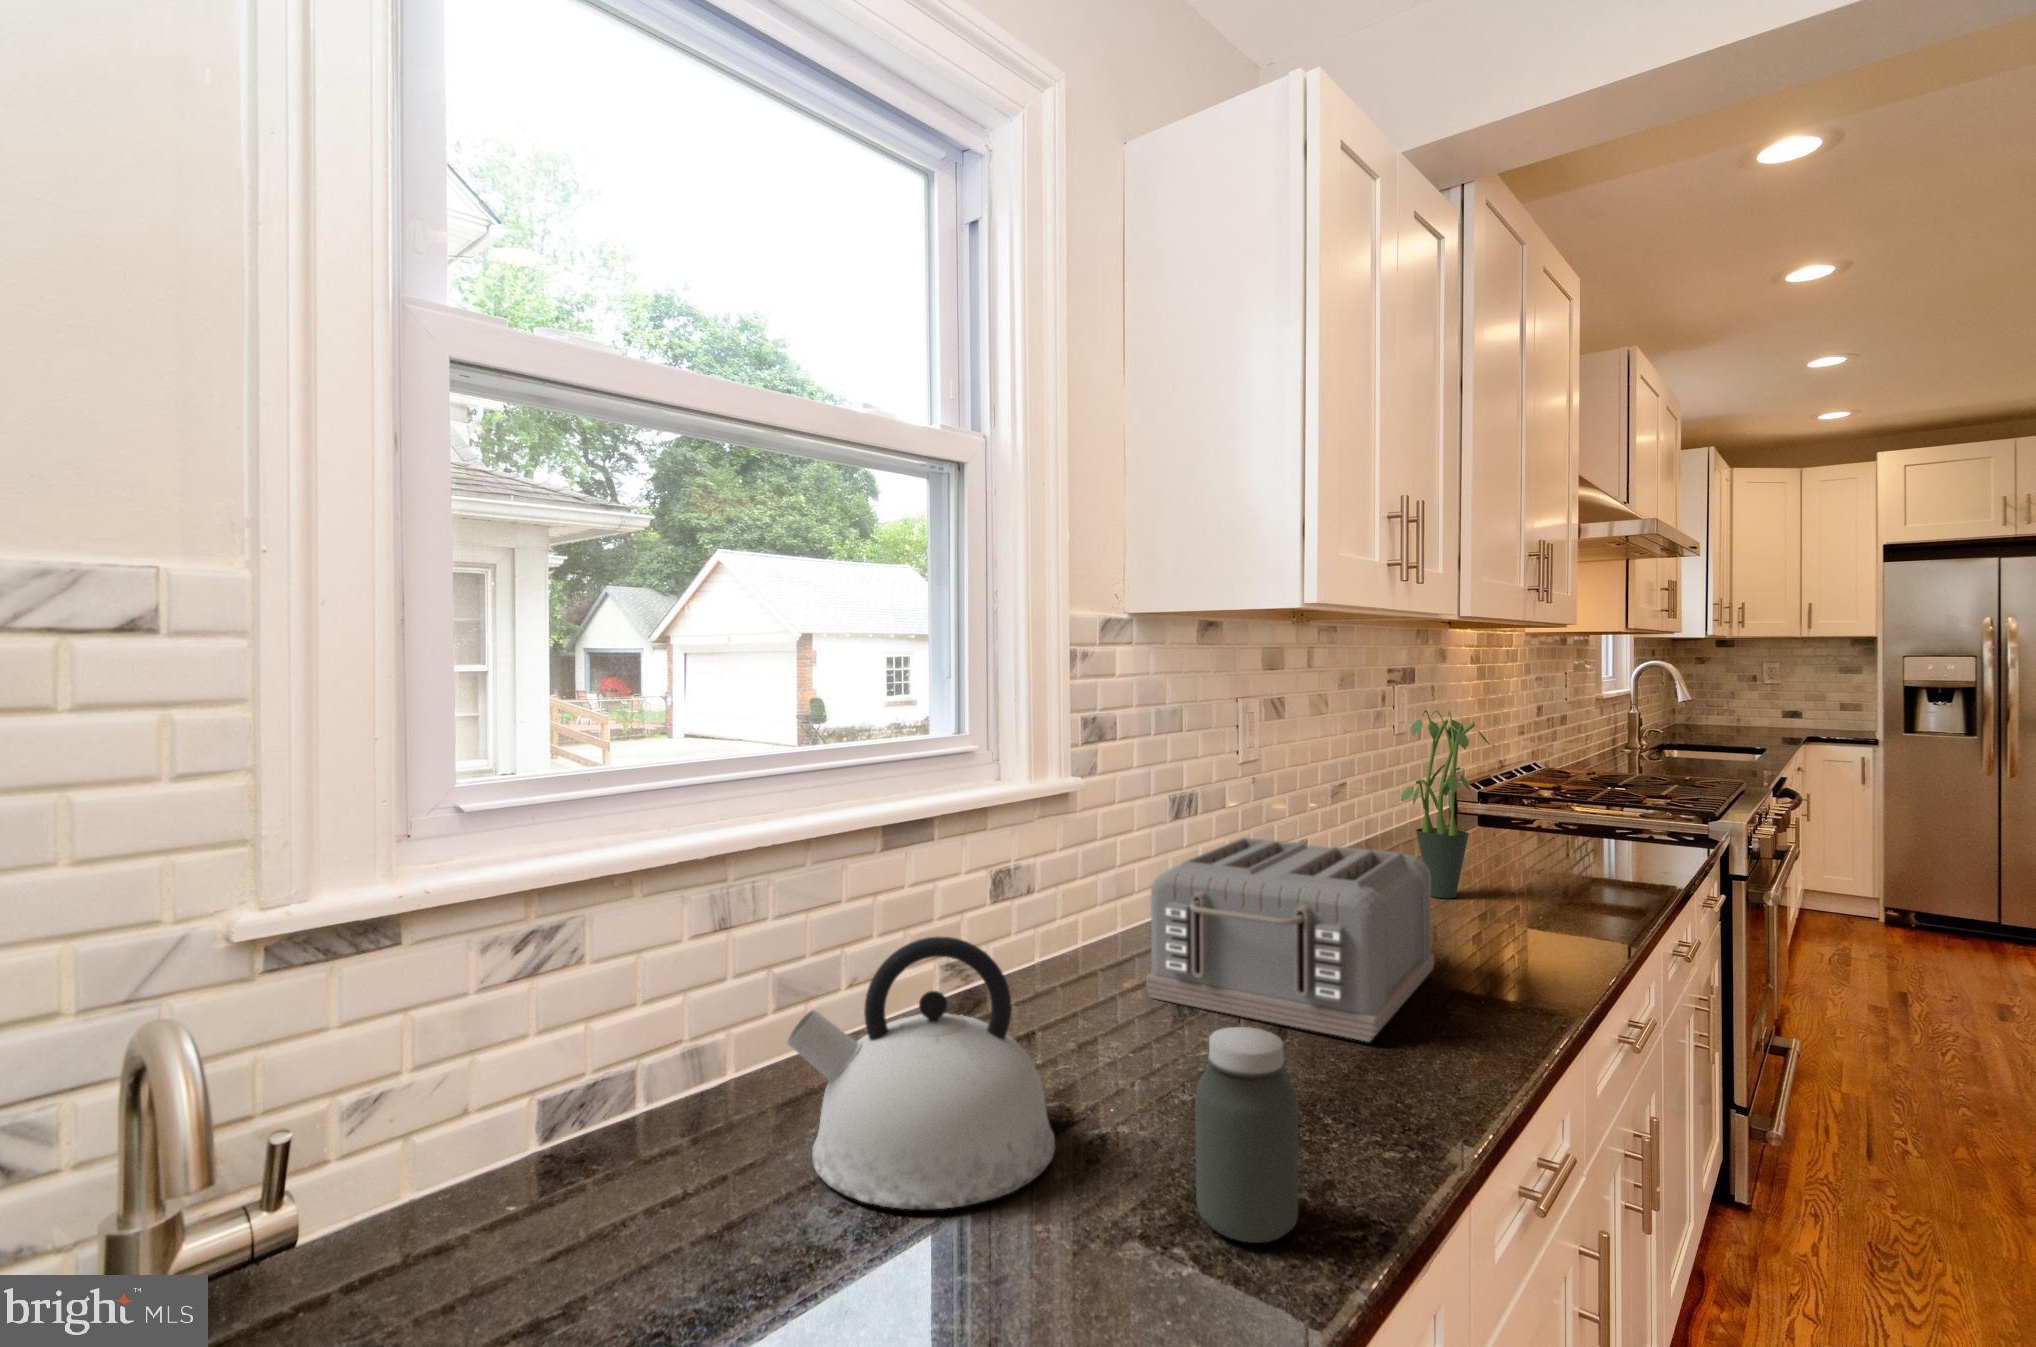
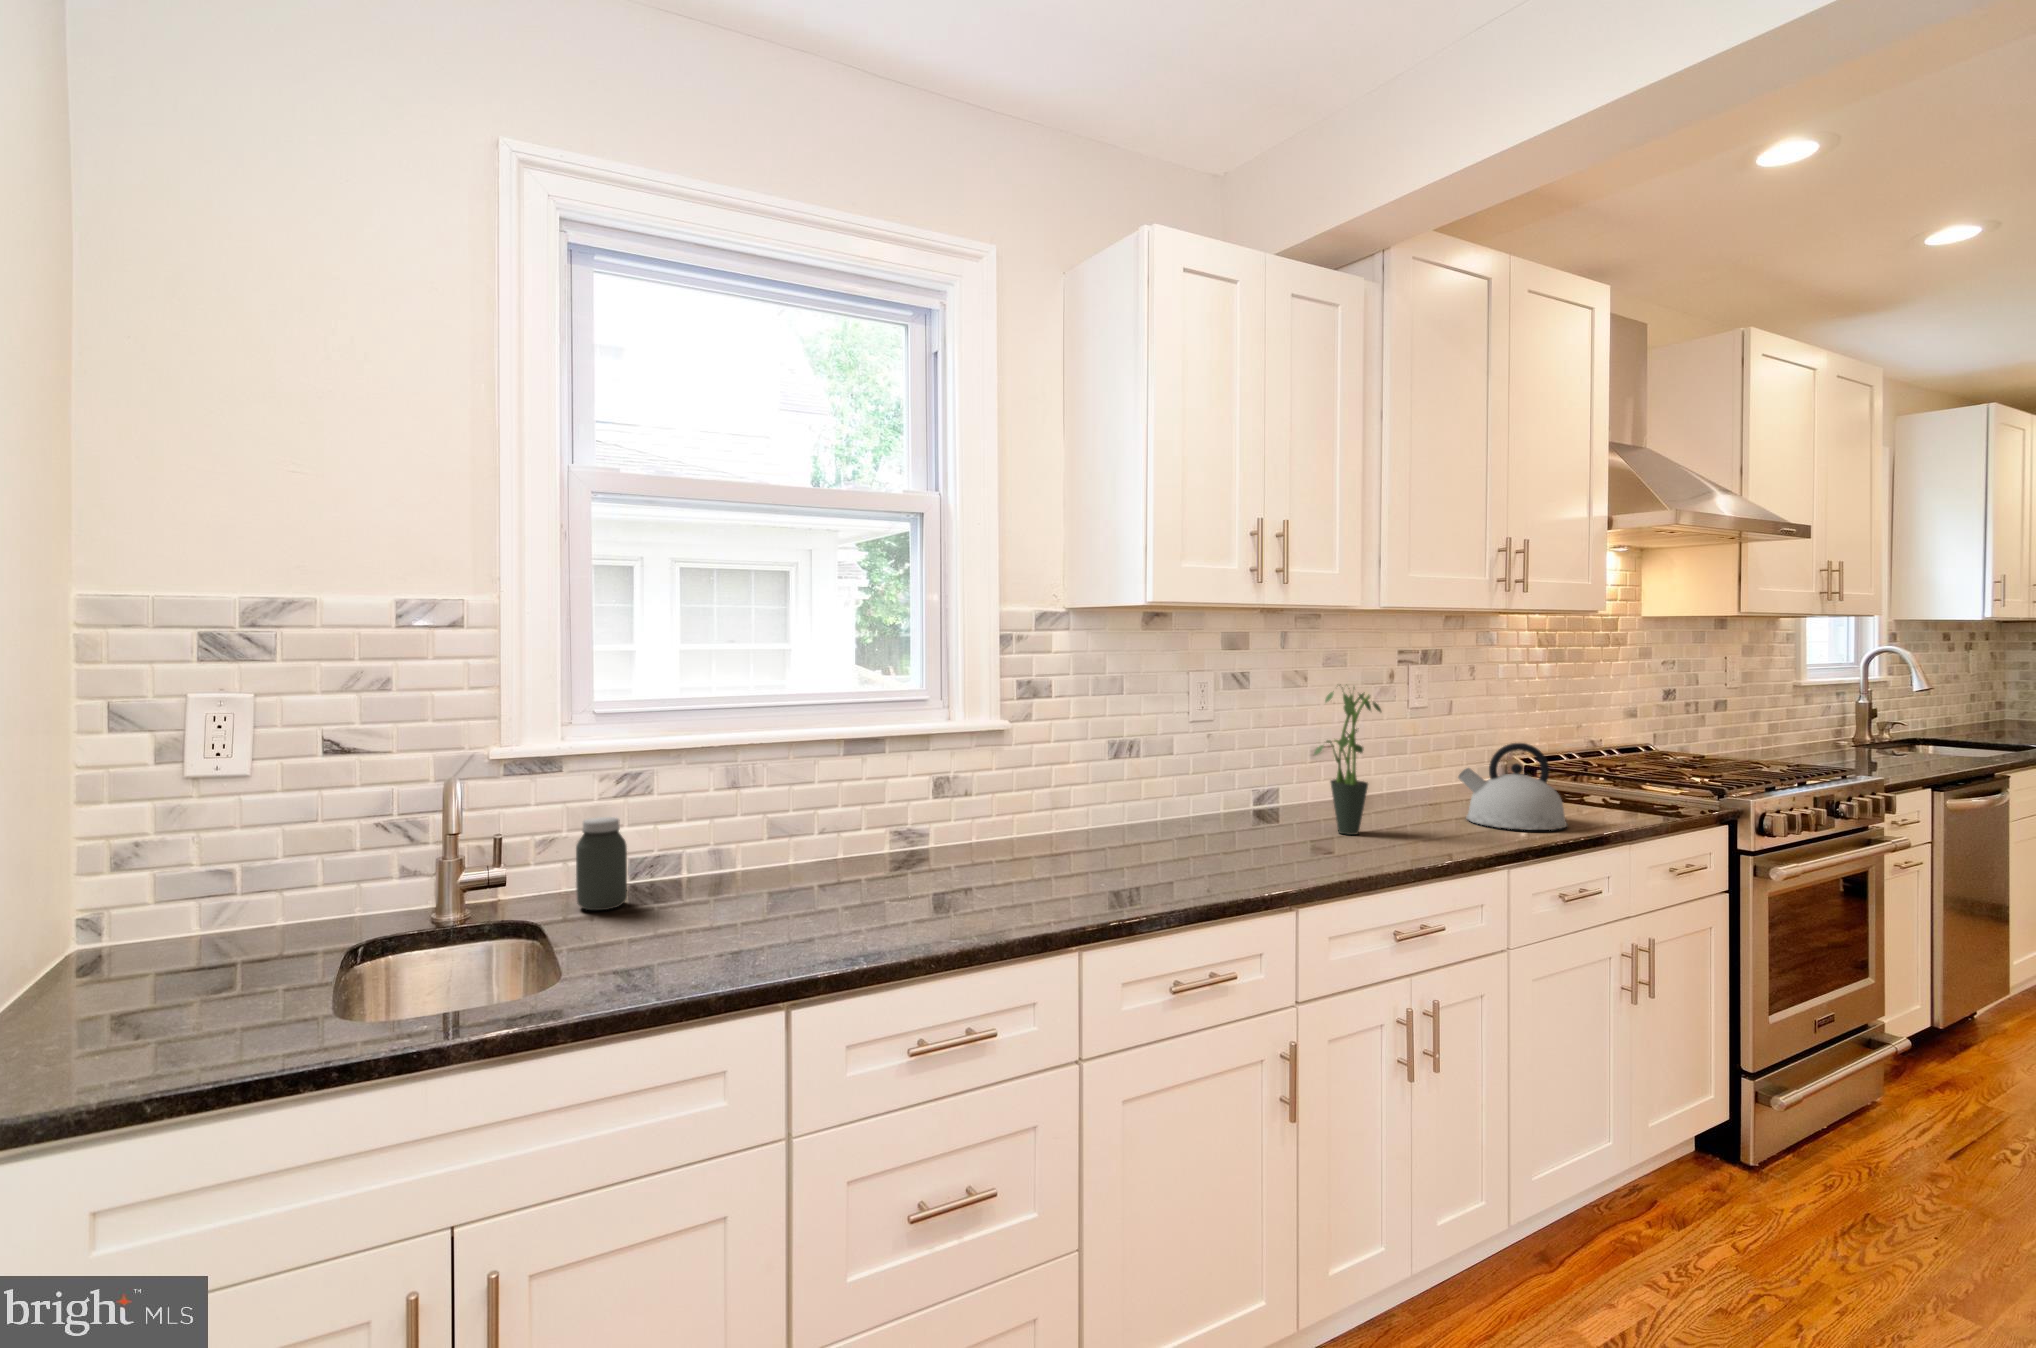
toaster: present [1146,838,1434,1042] -> none [1018,768,1233,892]
kettle: present [787,937,1055,1209] -> present [1458,743,1567,830]
jar: present [1195,1027,1298,1243] -> present [576,817,627,910]

